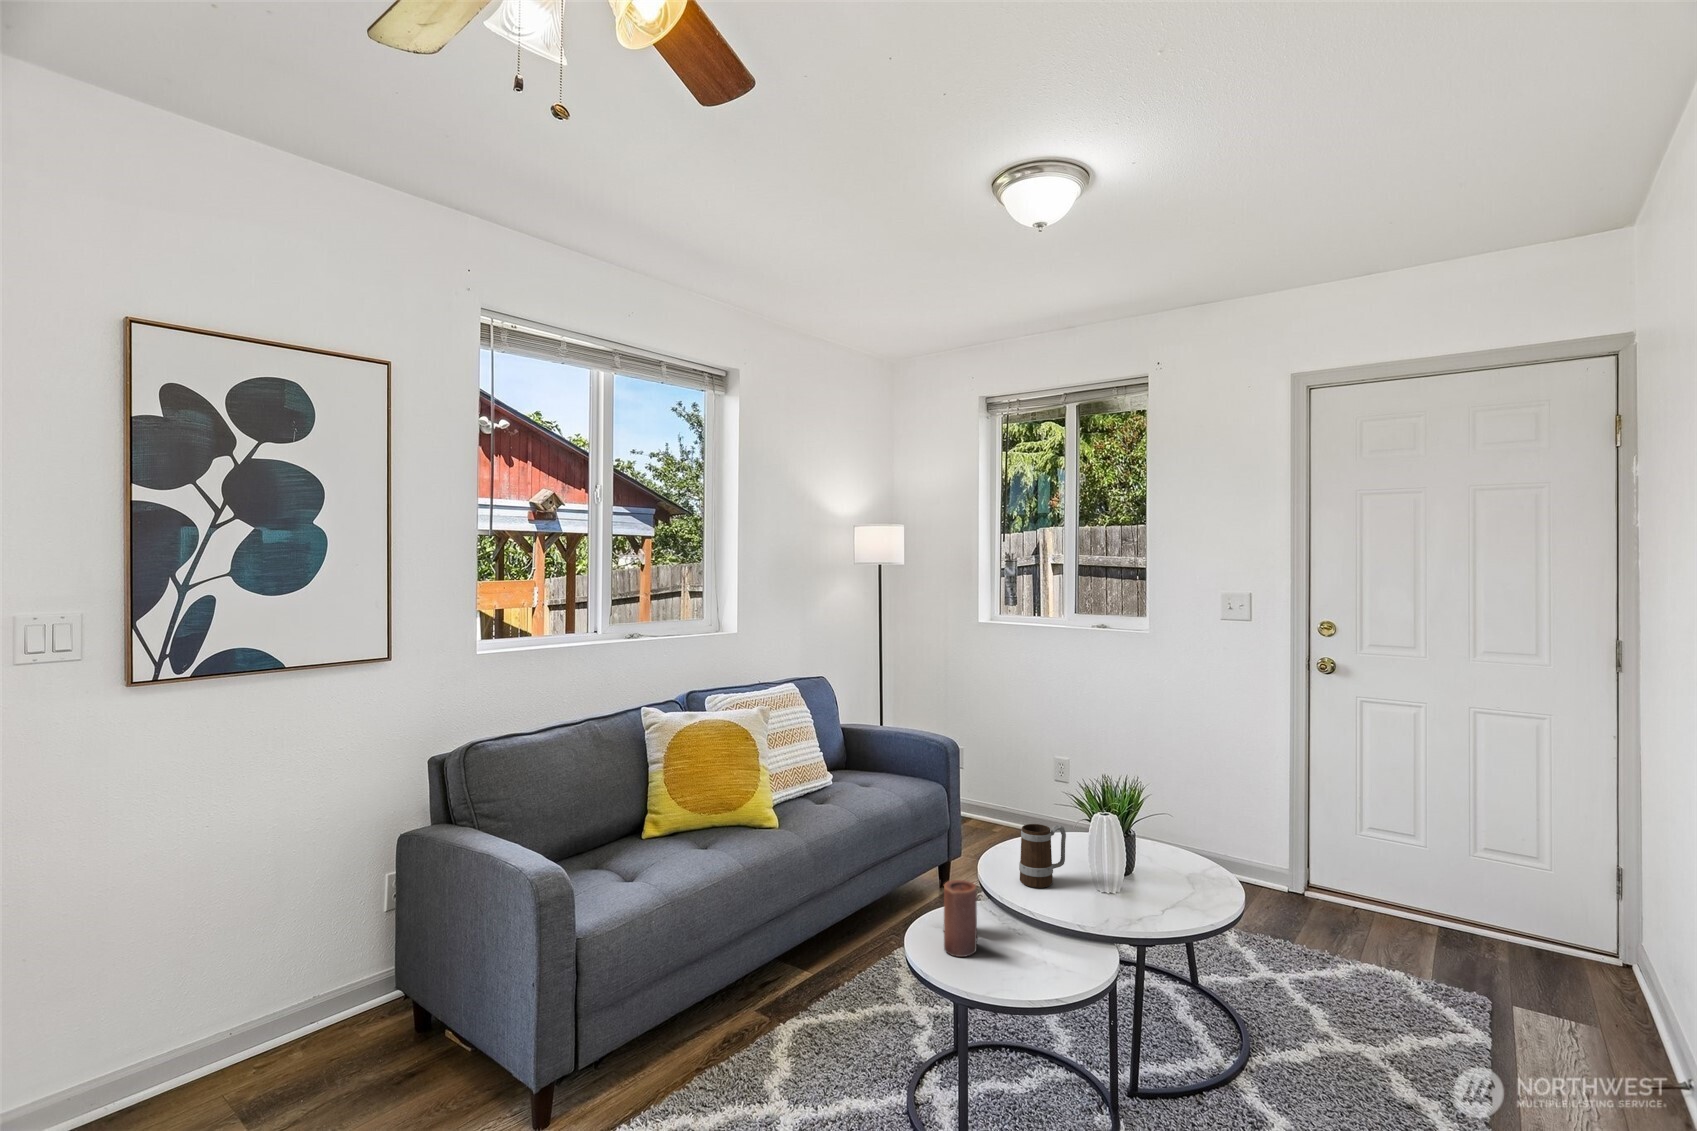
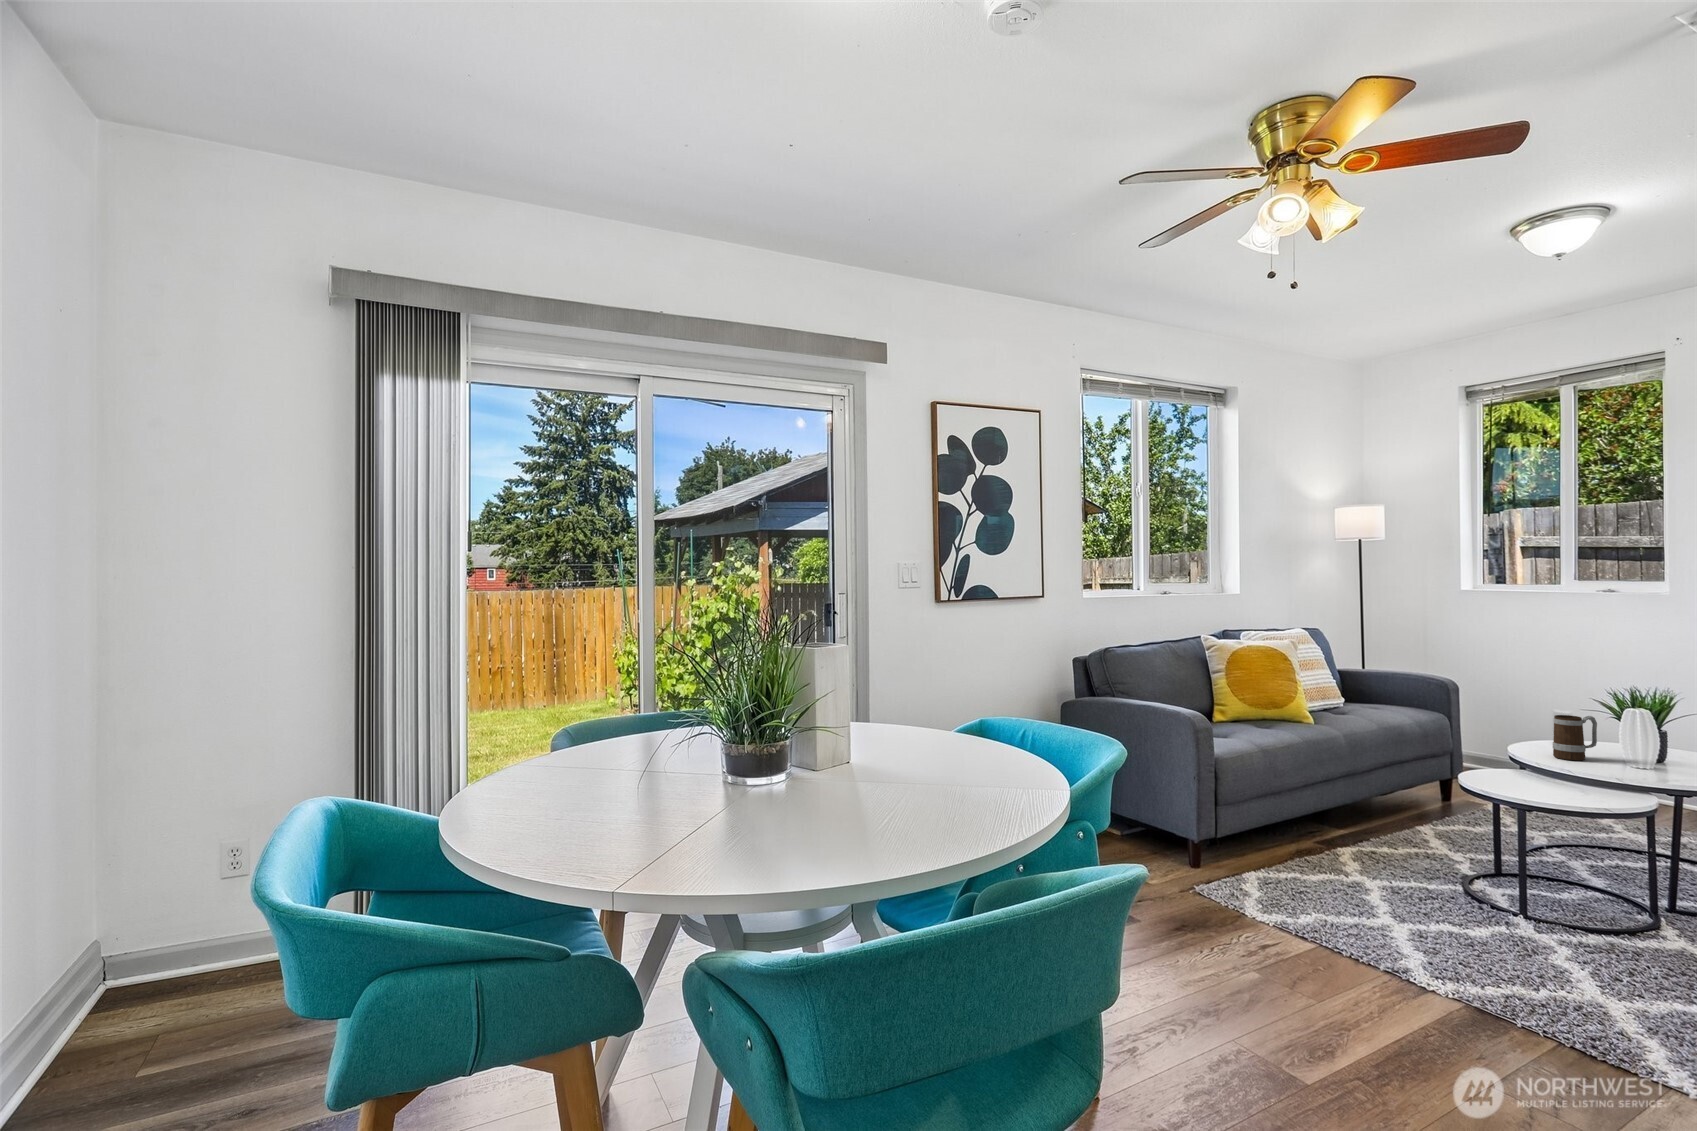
candle: present [944,880,977,957] -> none [1497,737,1526,787]

